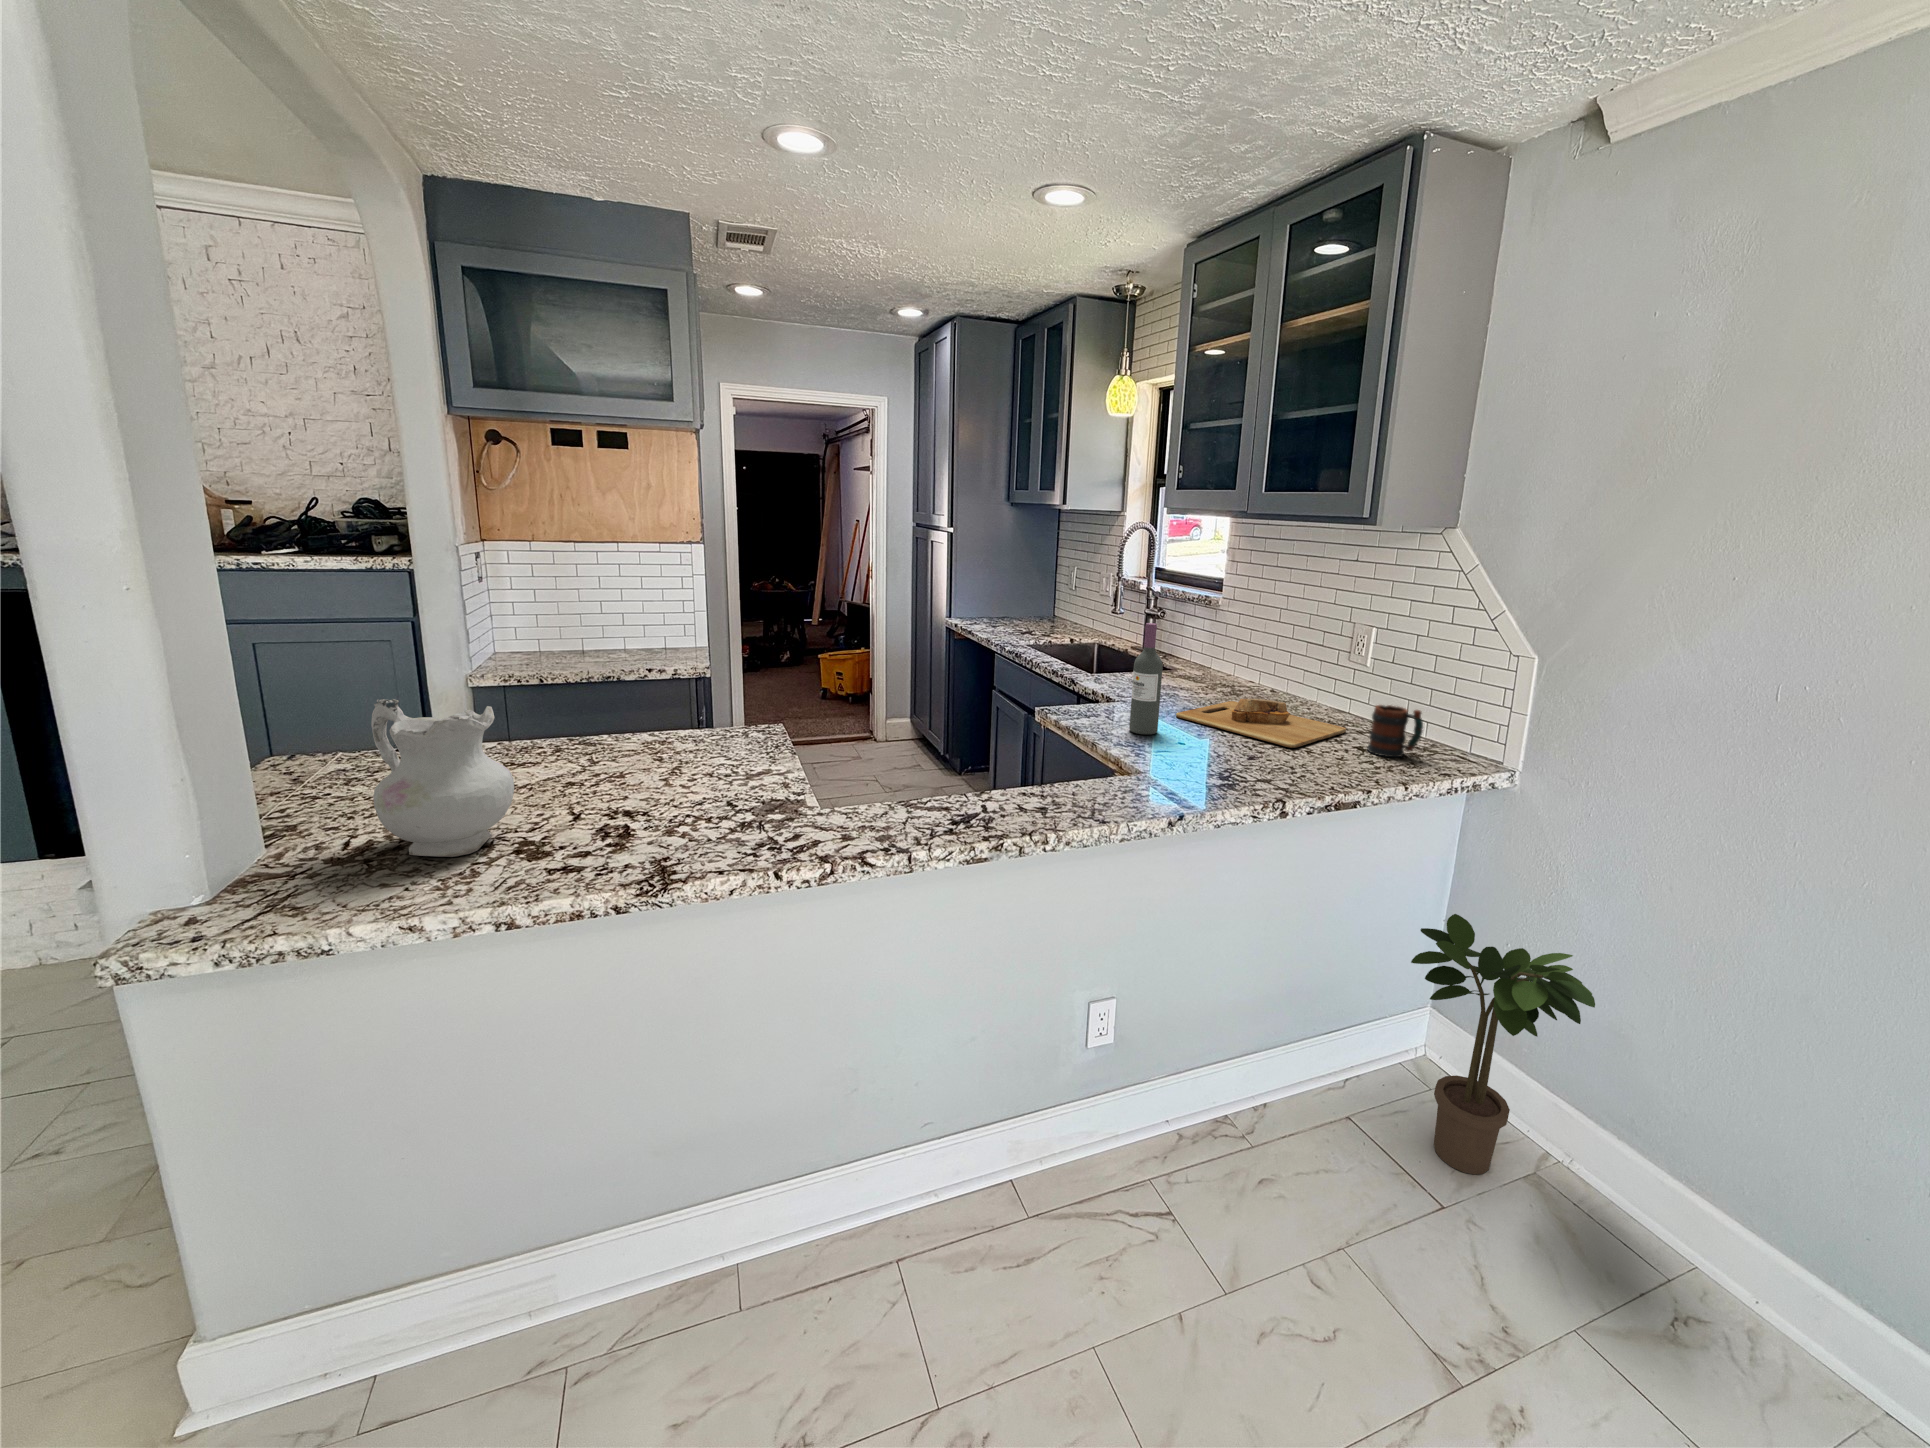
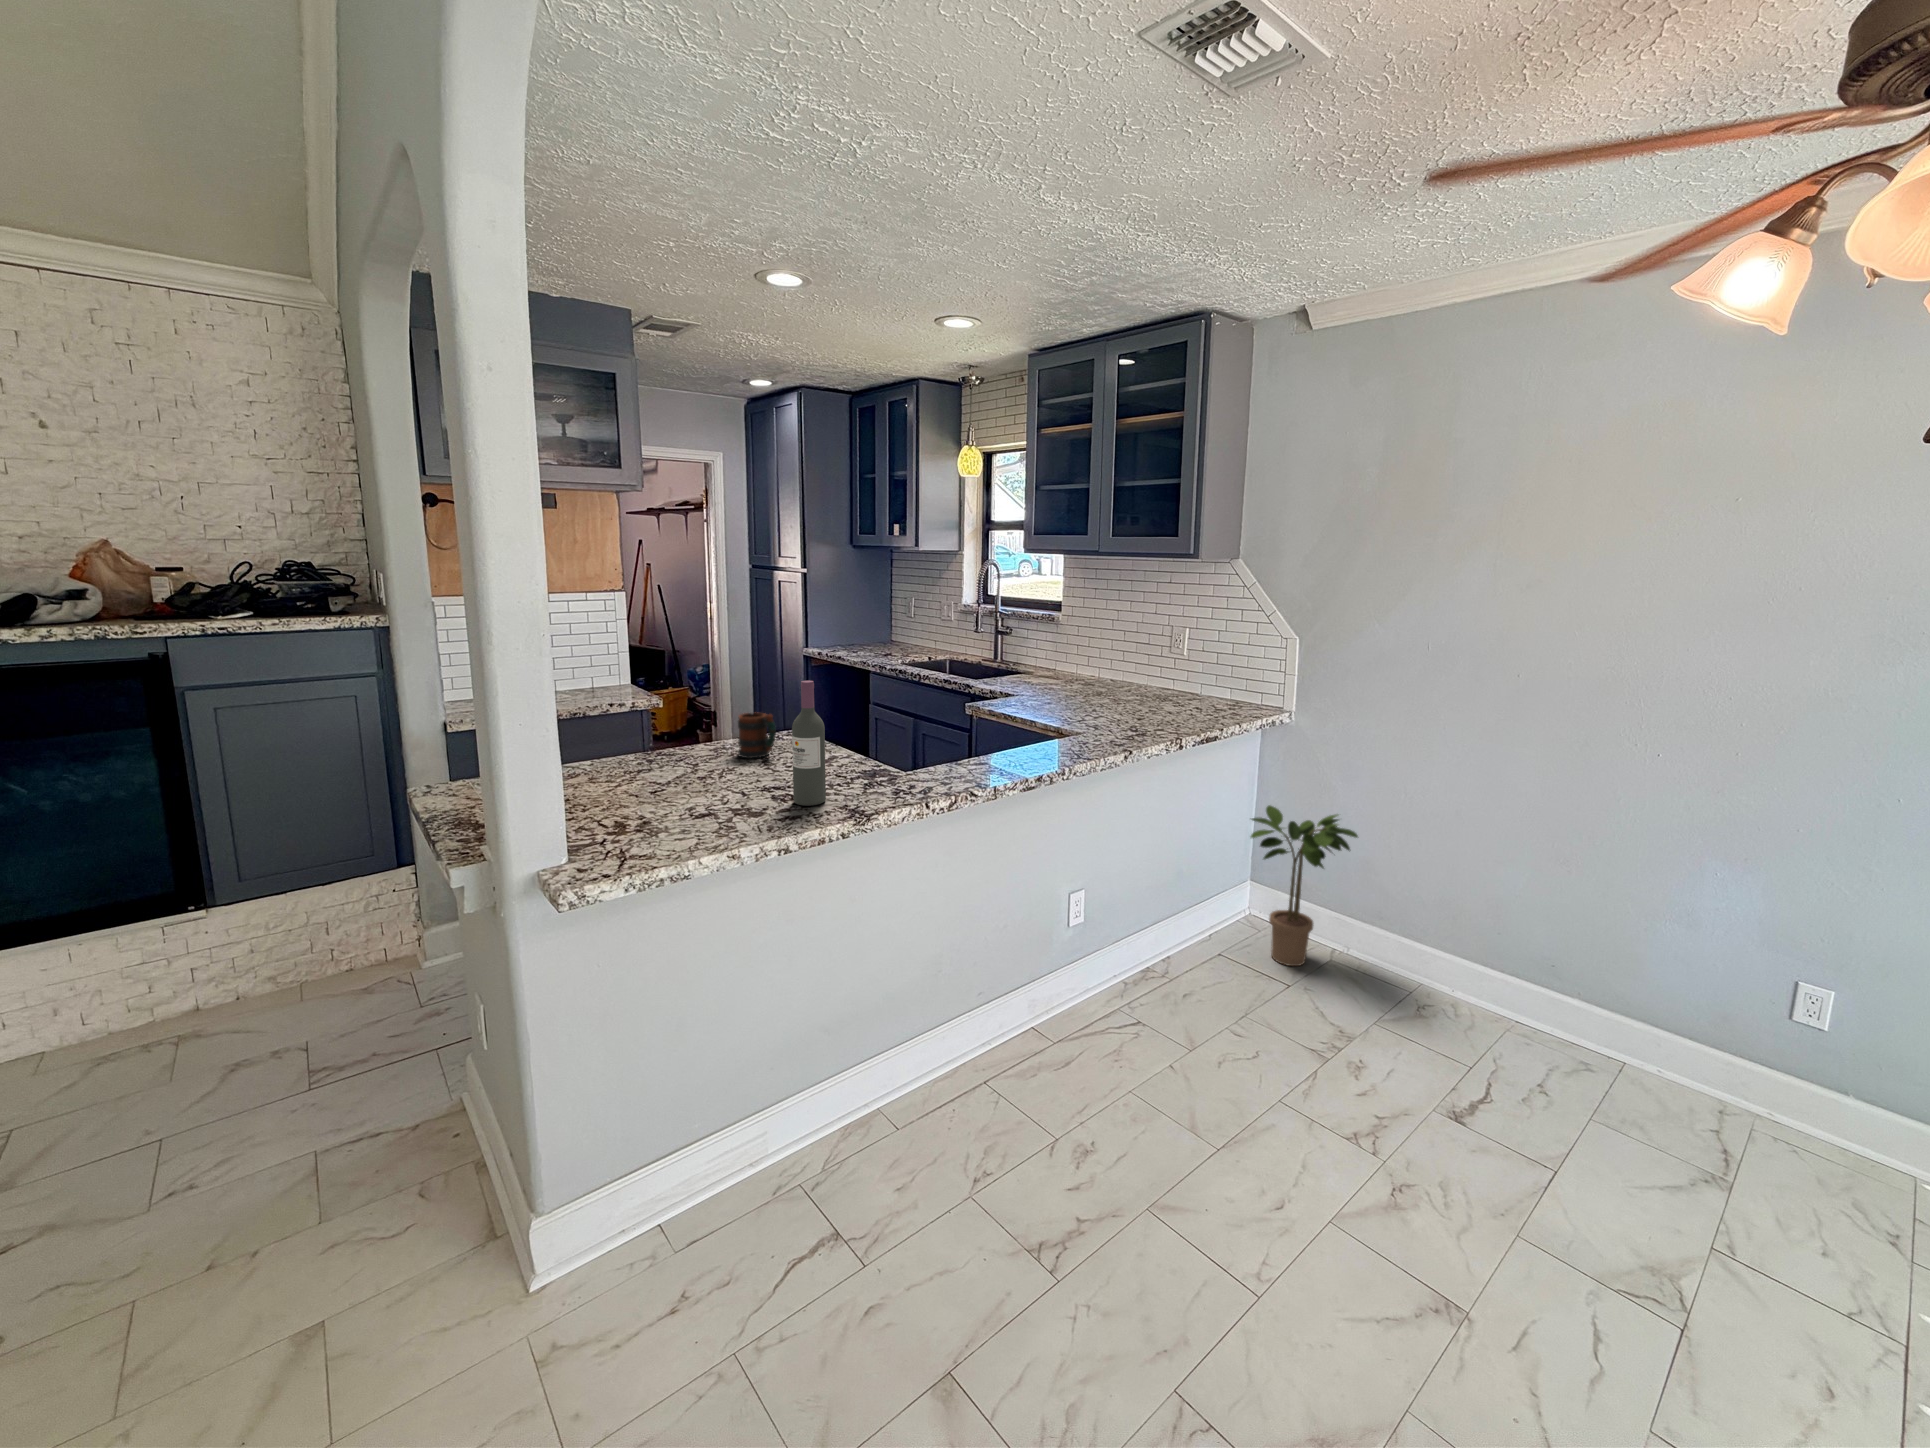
wine bottle: present [1129,623,1163,735] -> present [792,681,826,806]
cutting board: present [1176,698,1346,748] -> none [1067,683,1180,711]
ceramic pitcher: present [371,699,514,857] -> none [625,712,728,823]
mug: present [1367,705,1423,757] -> present [738,713,776,758]

